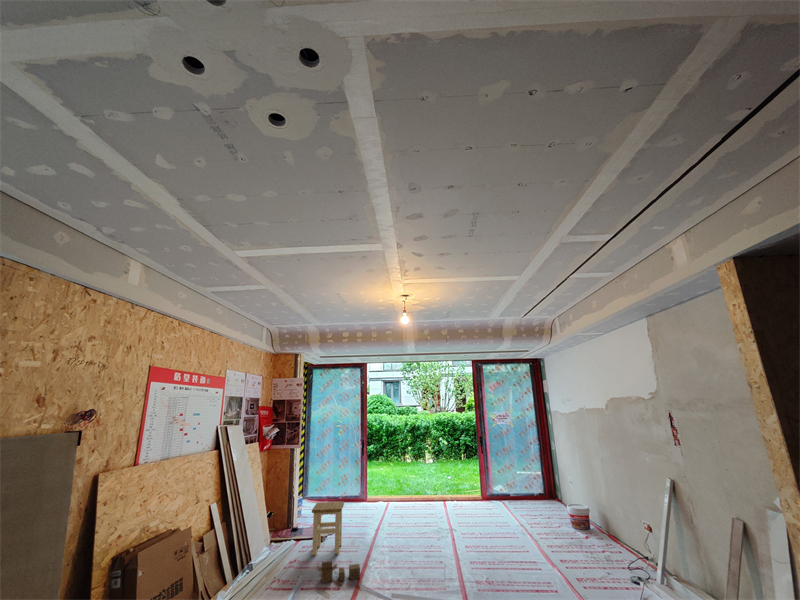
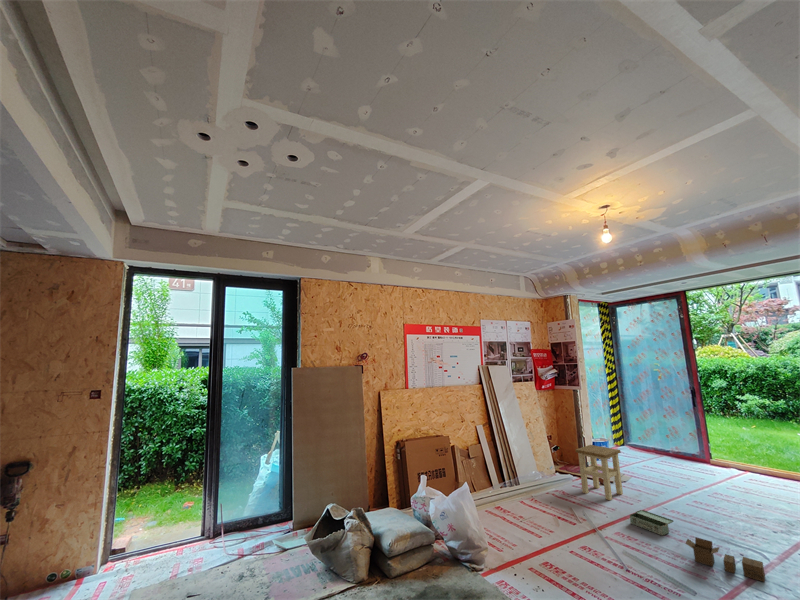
toolbox: none [369,551,397,568] -> present [630,510,673,535]
cardboard box: present [317,562,360,583] -> present [686,537,765,582]

